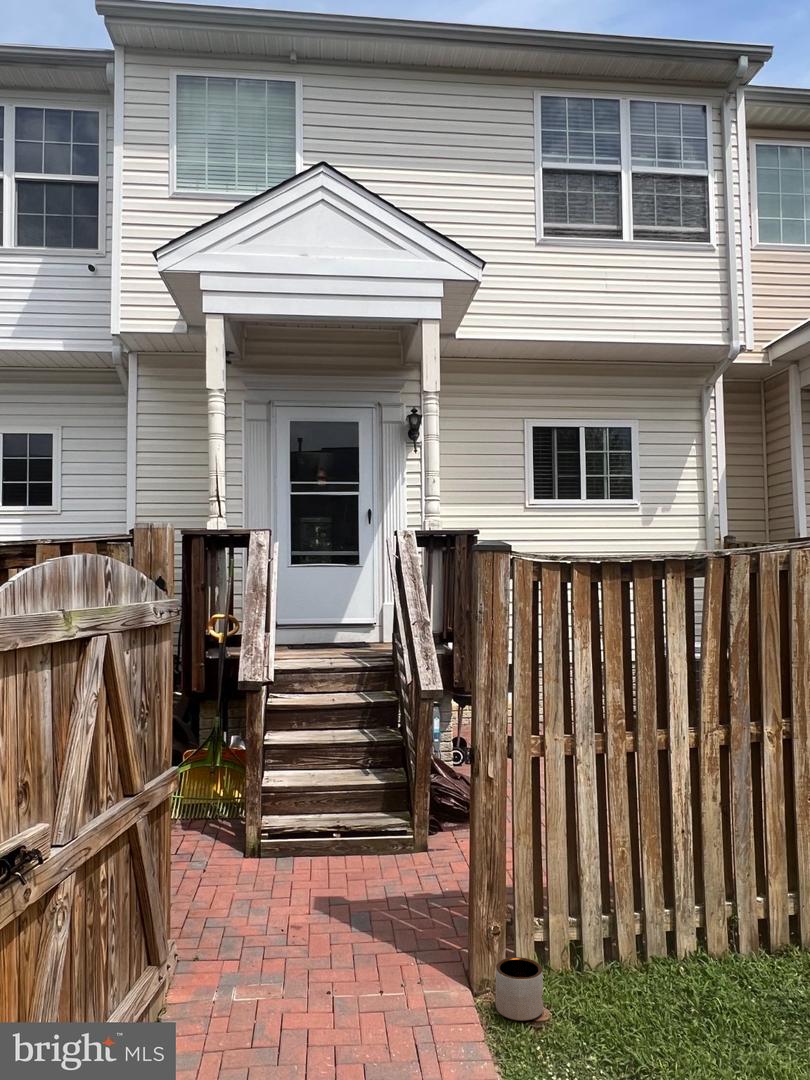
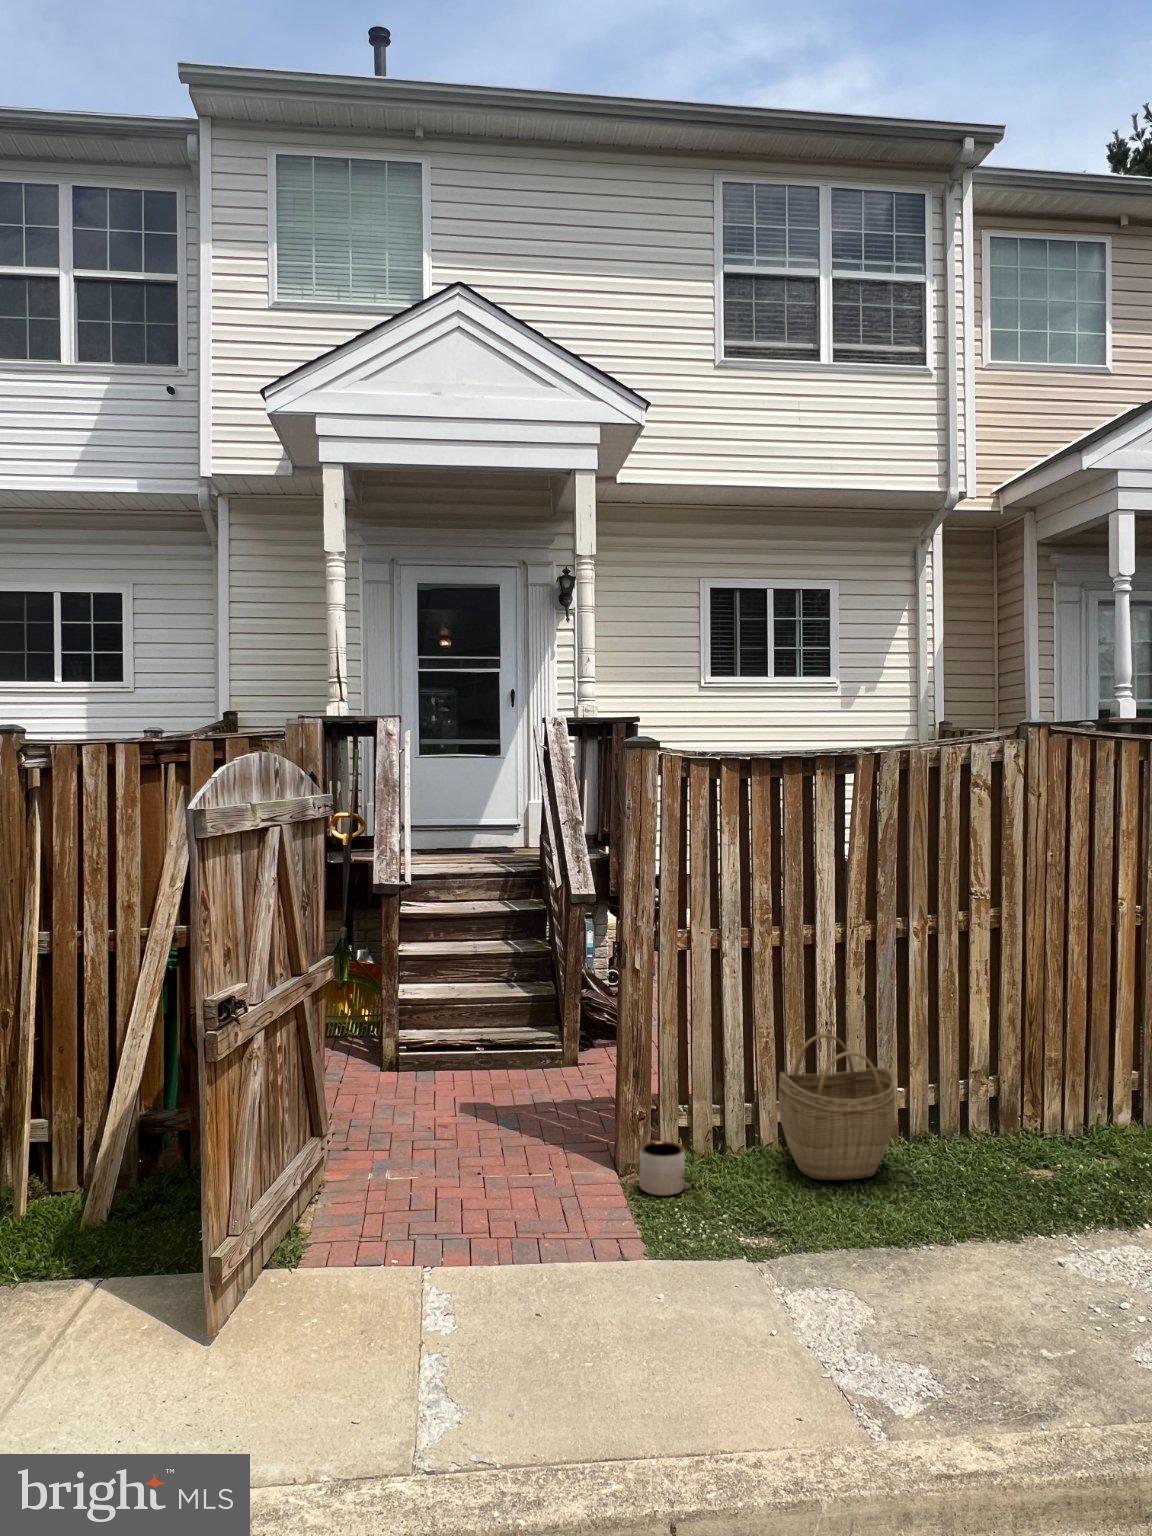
woven basket: none [638,844,763,1006] -> present [778,1034,895,1180]

